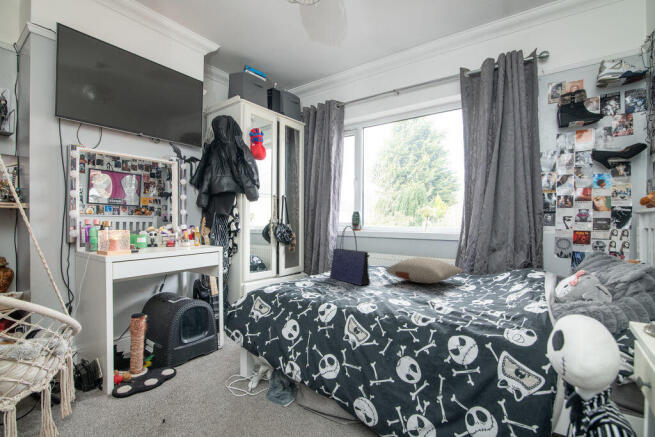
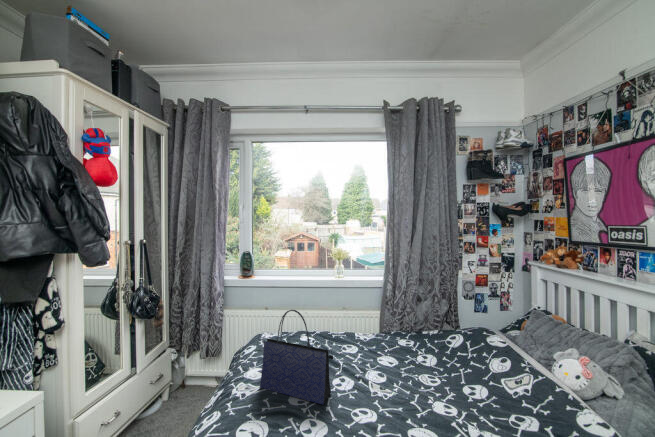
pillow: present [386,258,464,283] -> none [344,329,422,373]

